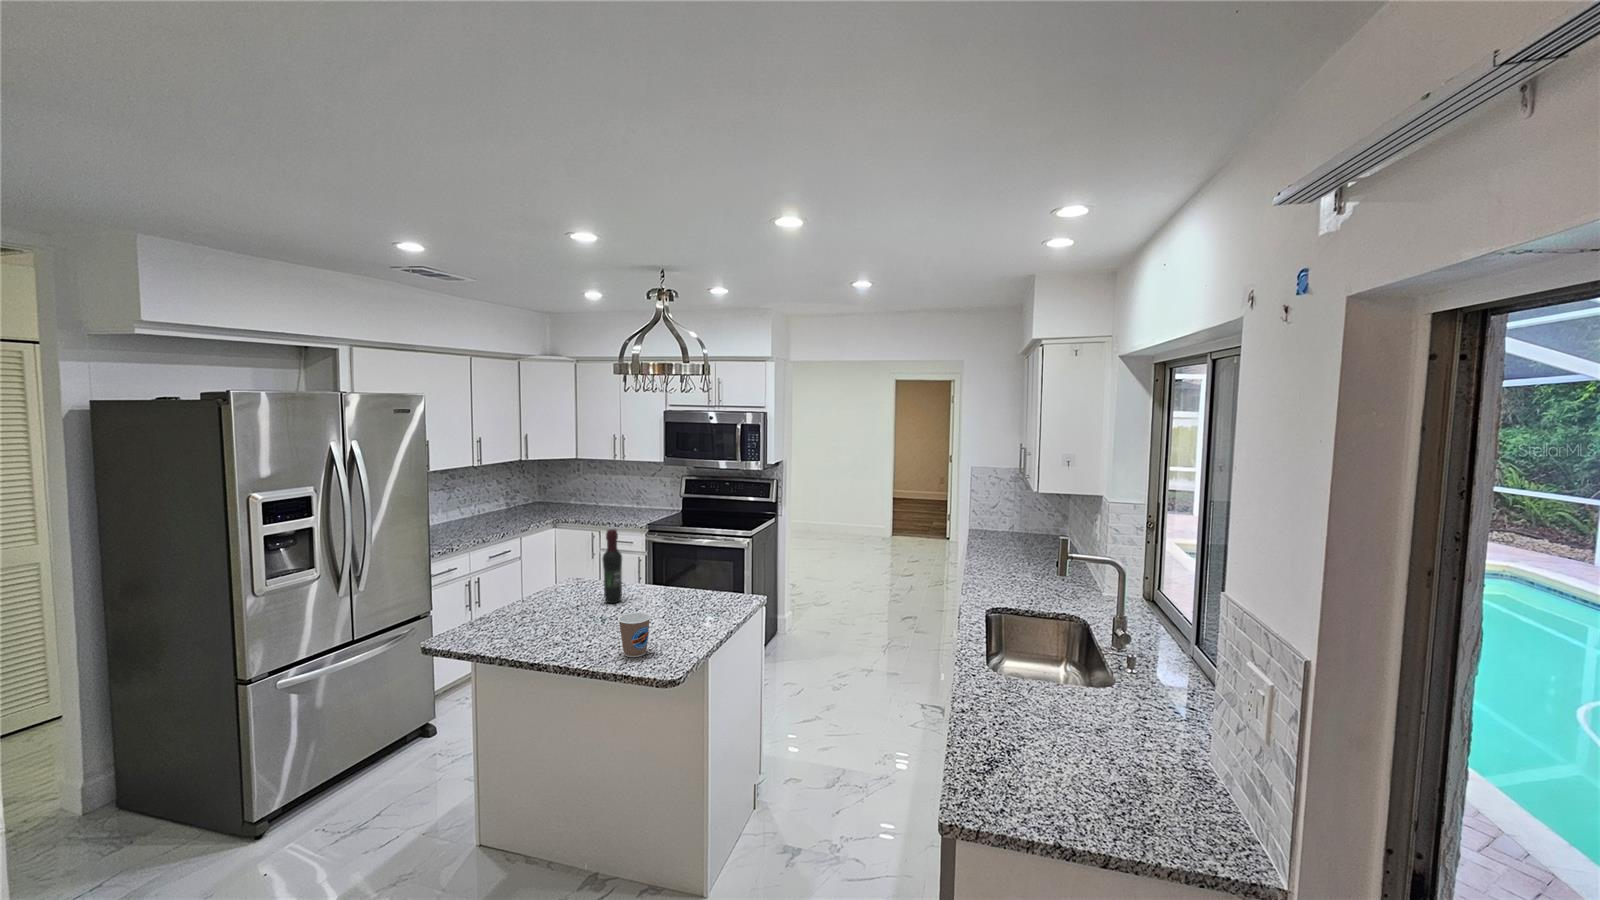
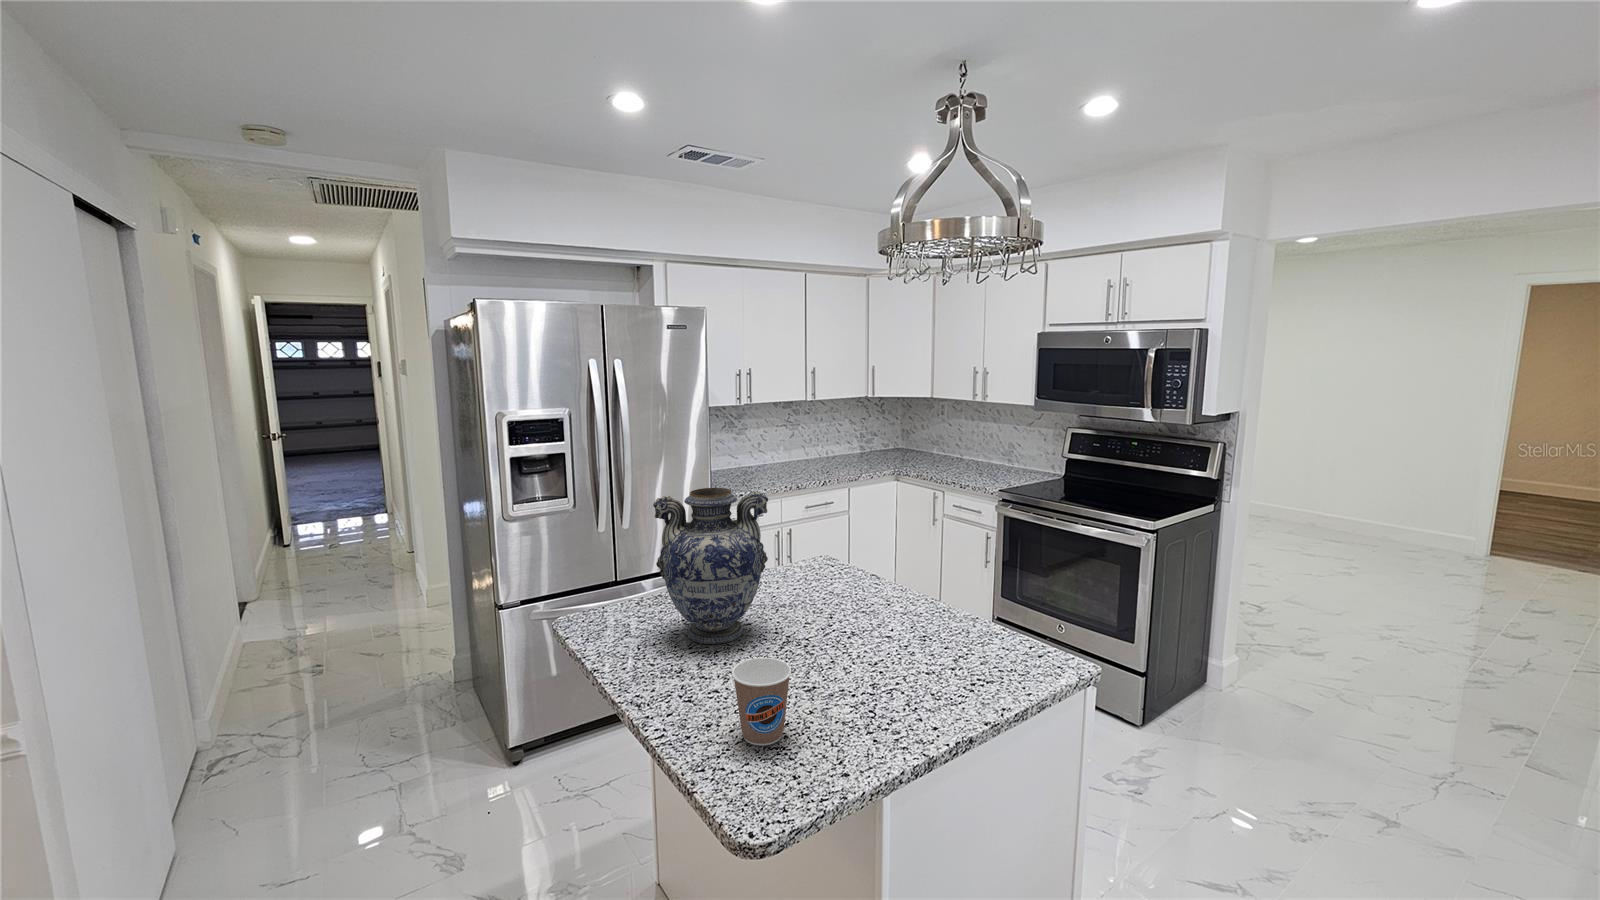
wine bottle: present [602,529,622,603] -> none [826,496,857,614]
vase: none [508,530,580,632] -> present [653,488,768,644]

